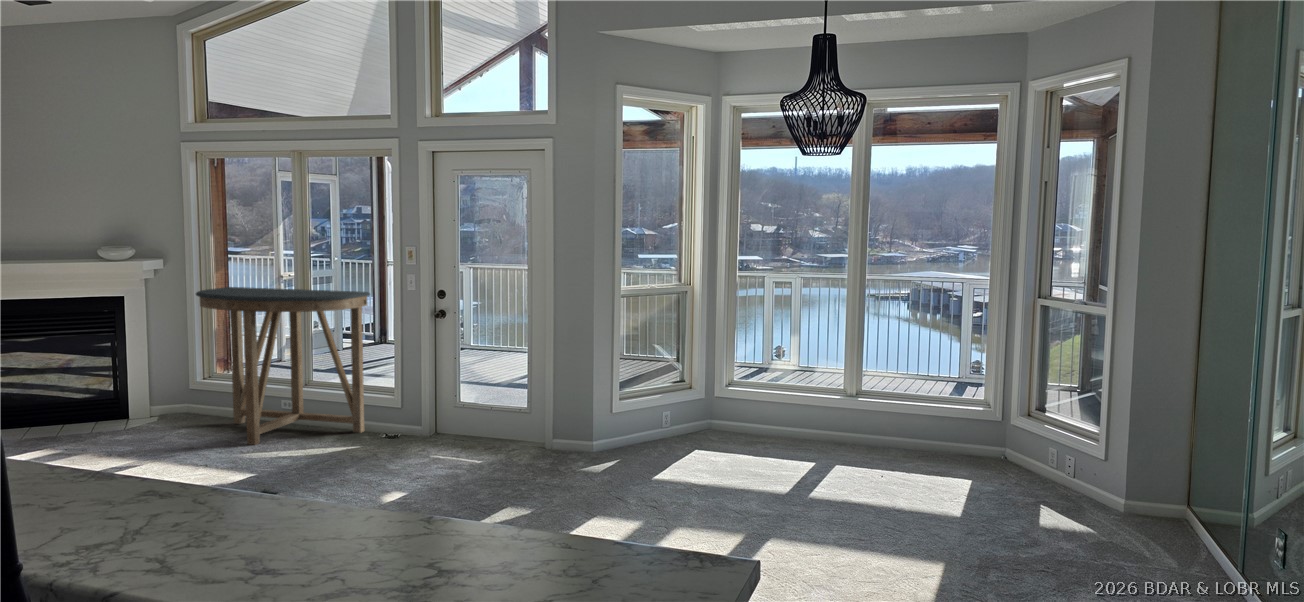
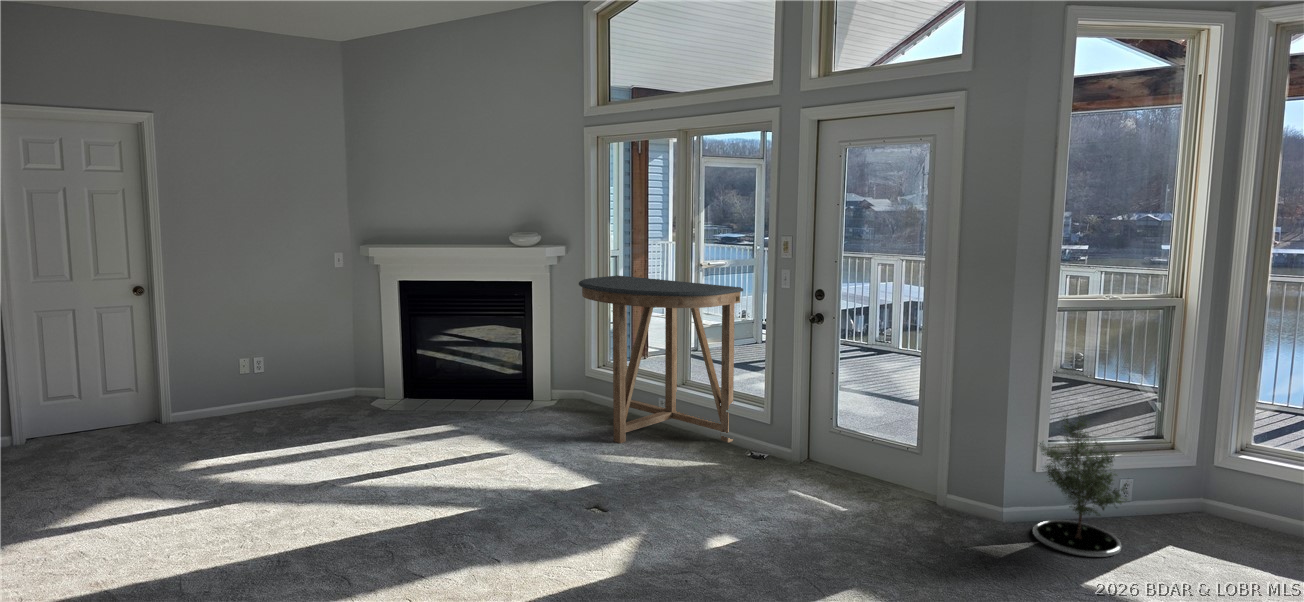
potted tree: none [610,359,668,461] -> present [1033,414,1128,557]

